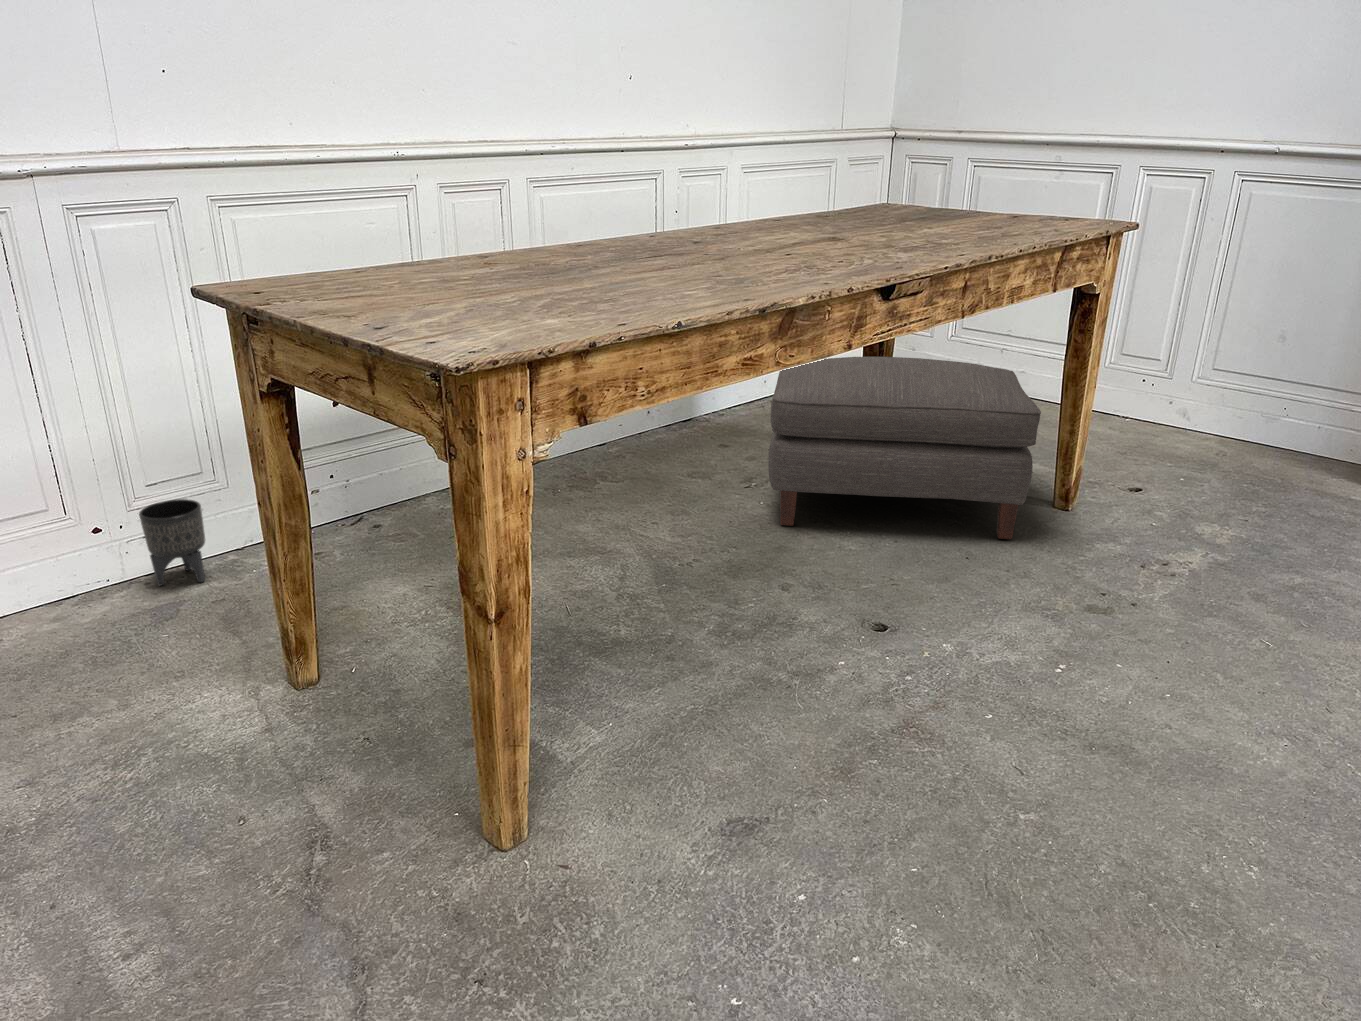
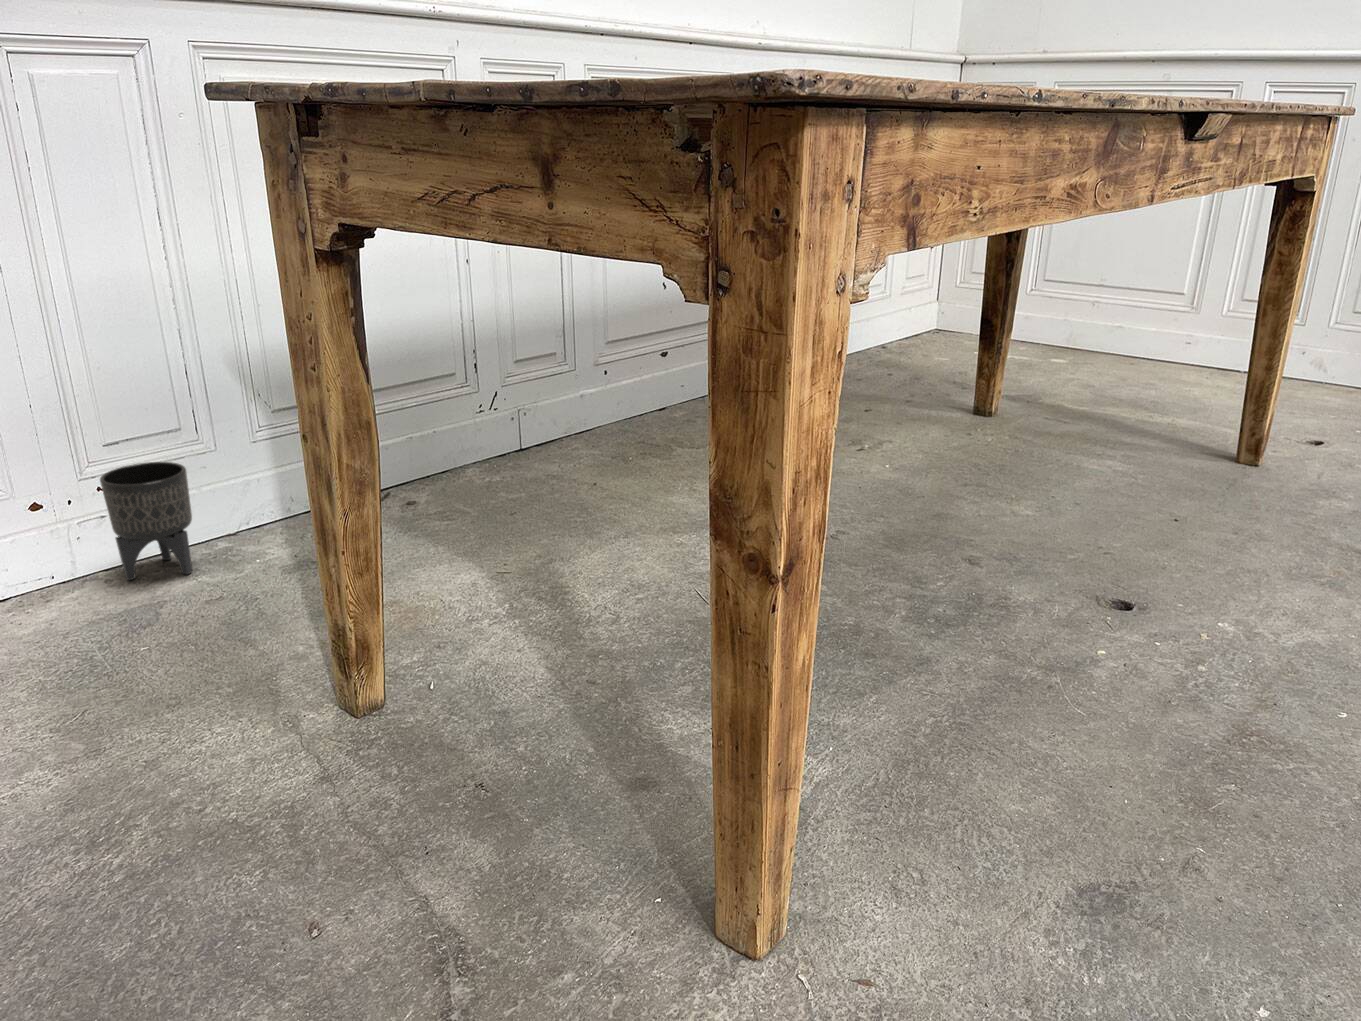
ottoman: present [768,357,1041,539] -> none [889,285,1264,499]

